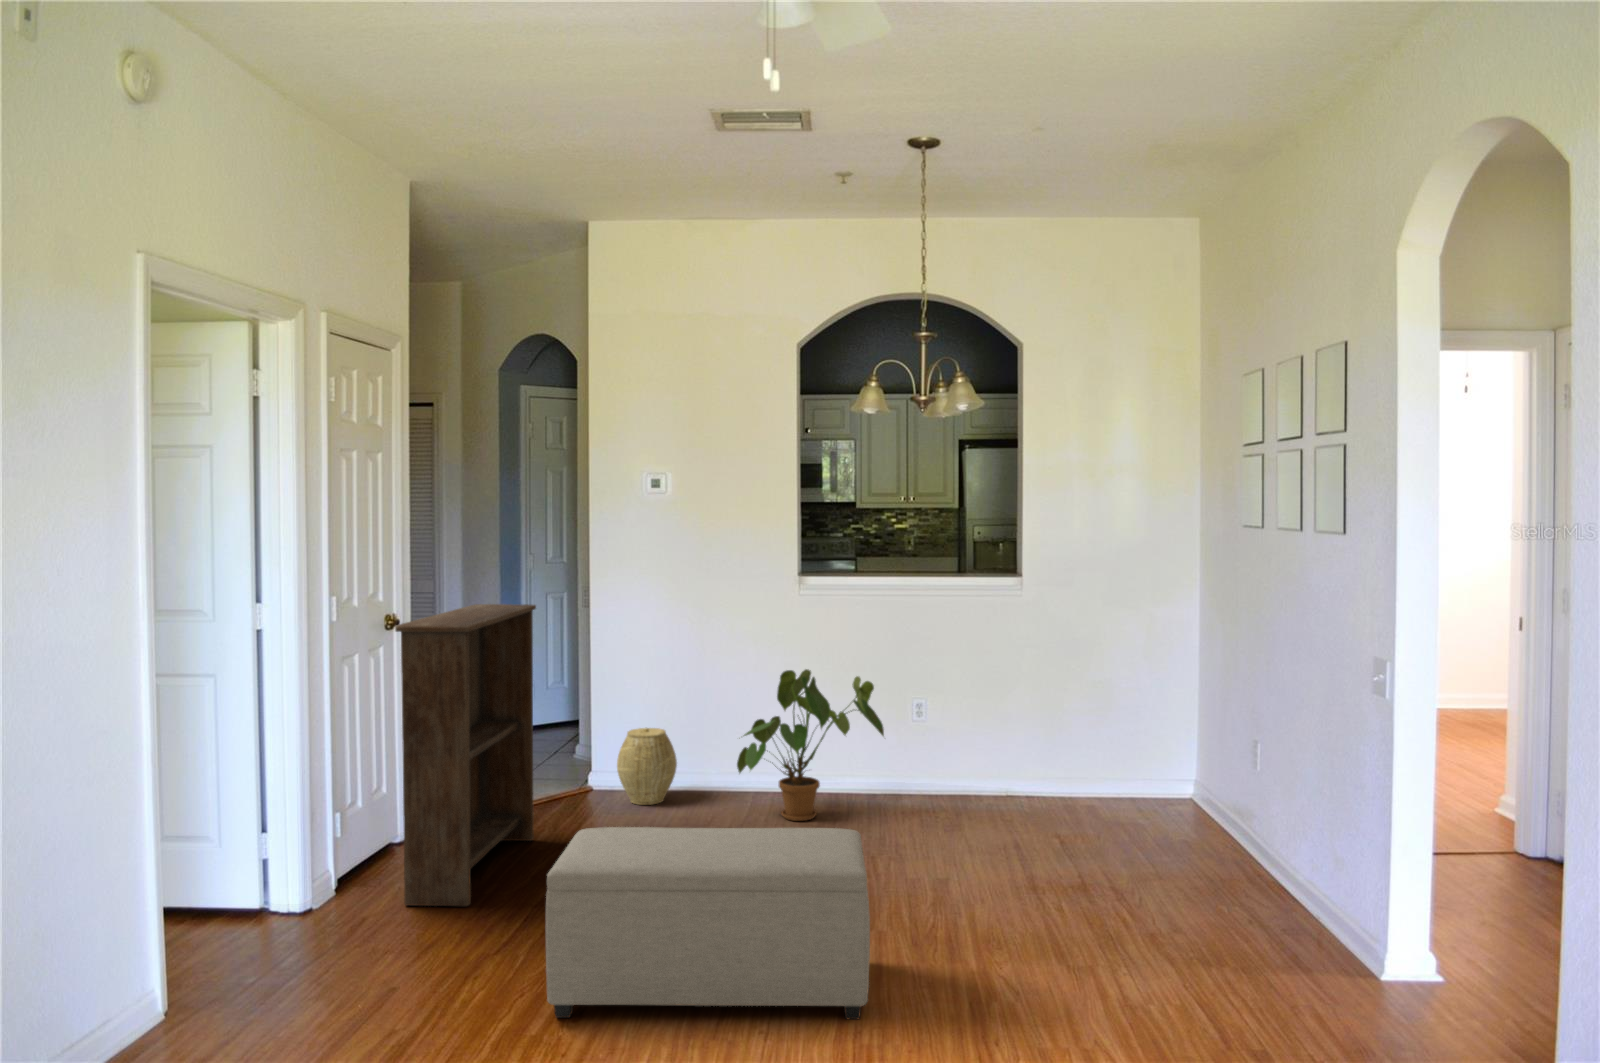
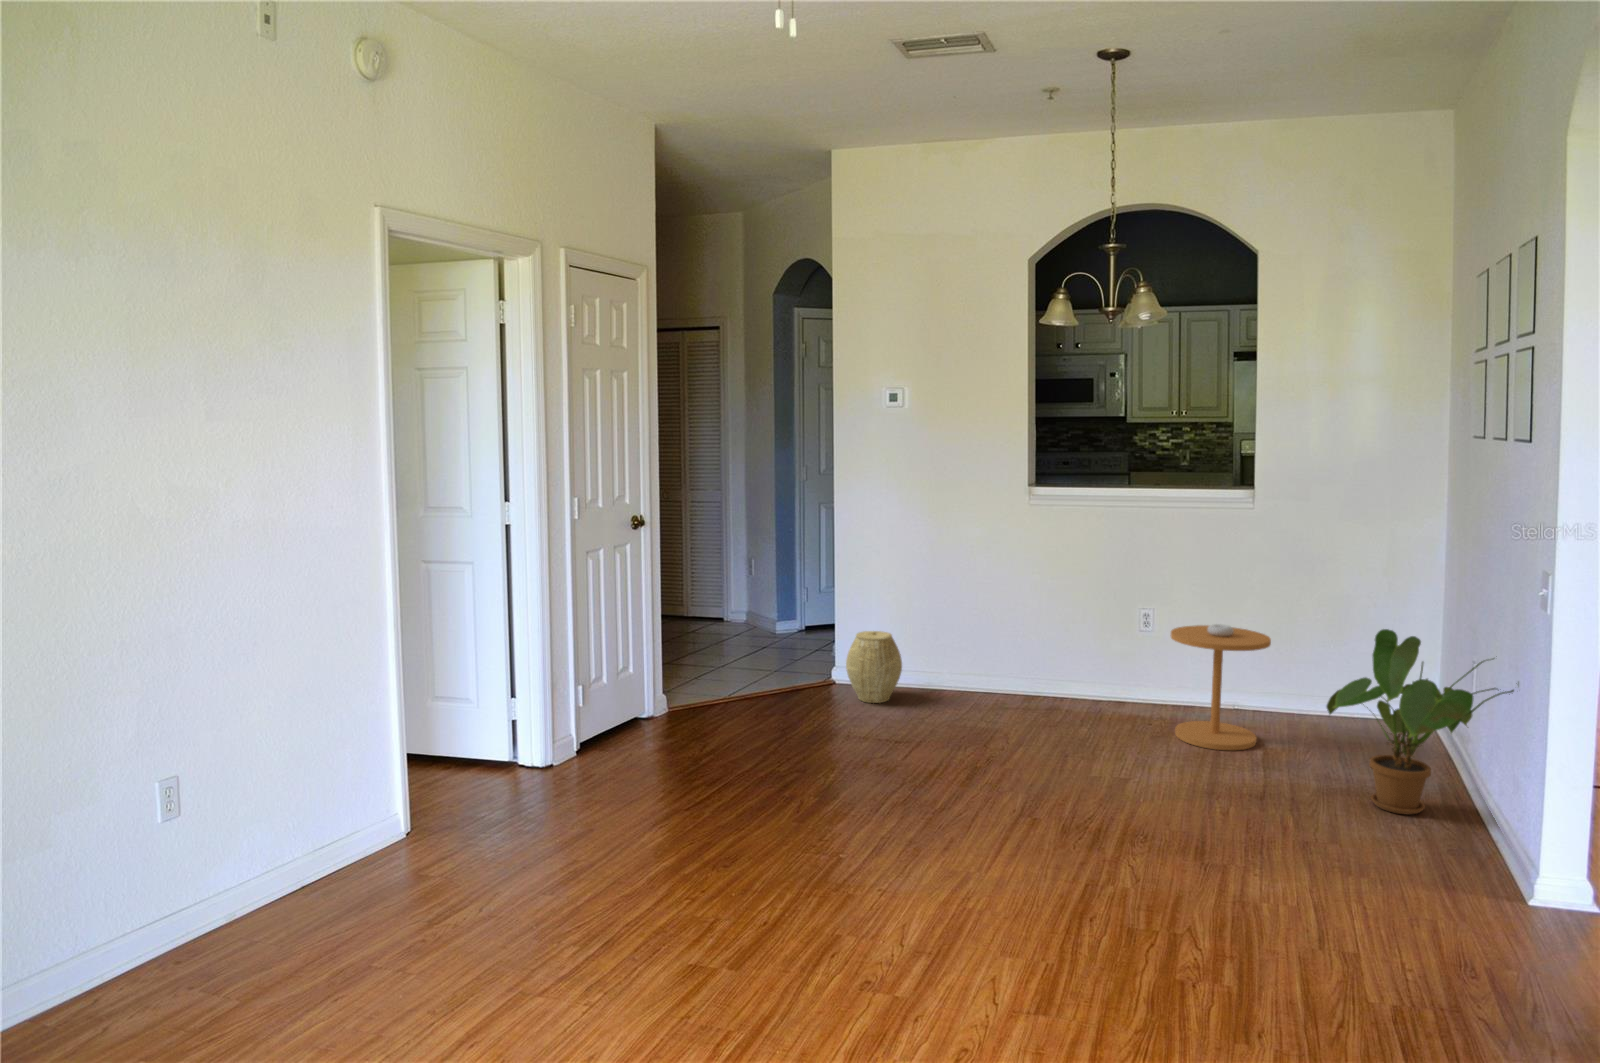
bookshelf: present [395,604,536,906] -> none [613,510,760,781]
house plant: present [737,669,884,821] -> present [1326,629,1519,815]
side table: none [940,698,1027,817] -> present [1171,624,1271,750]
ottoman: present [546,827,870,1019] -> none [689,725,1018,953]

